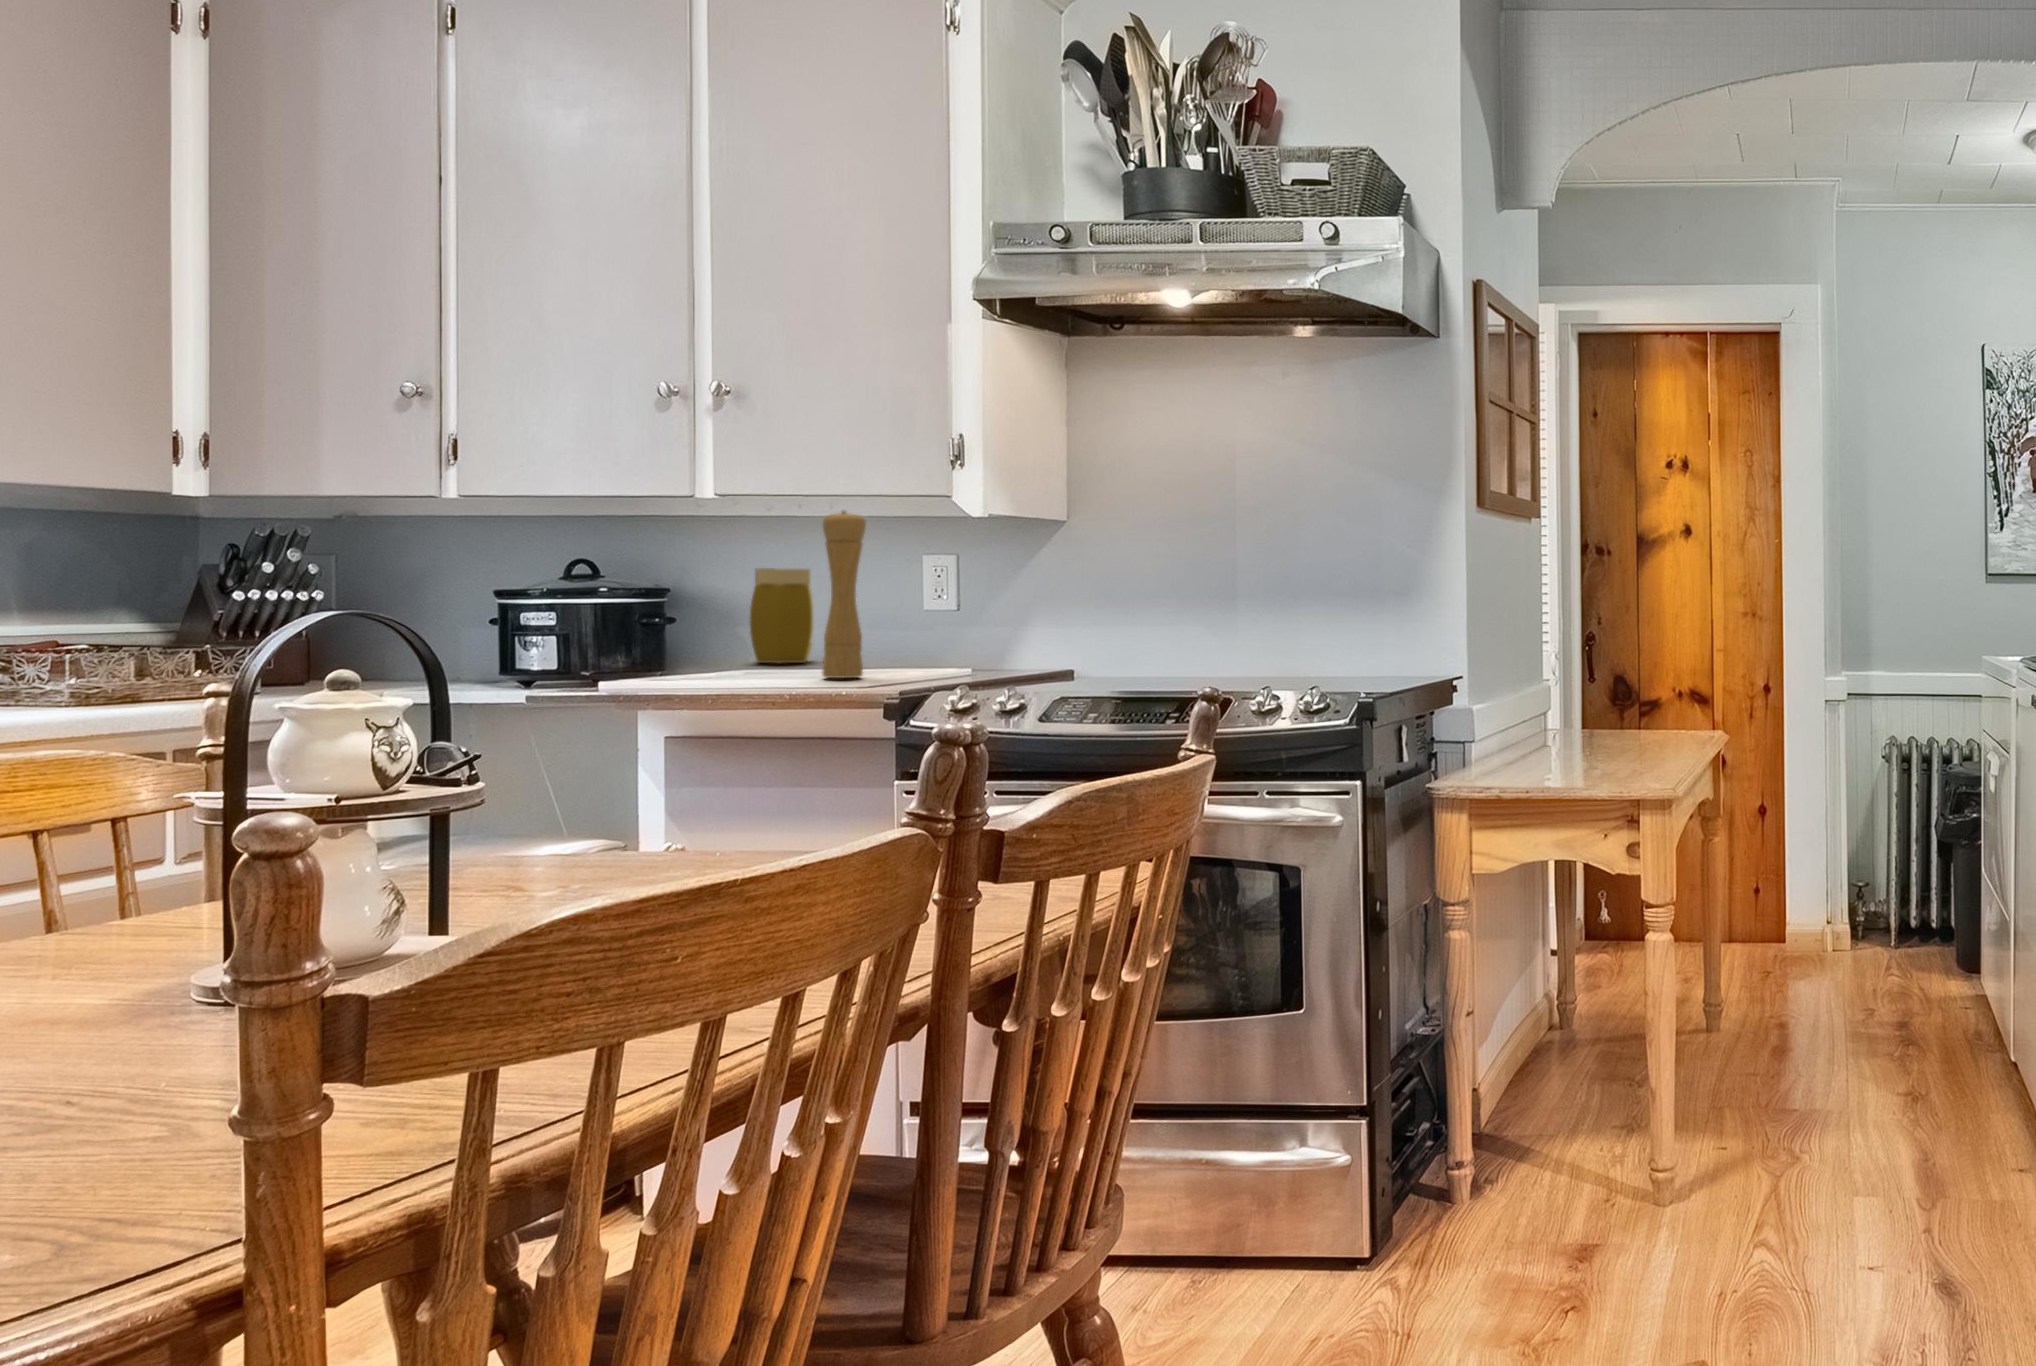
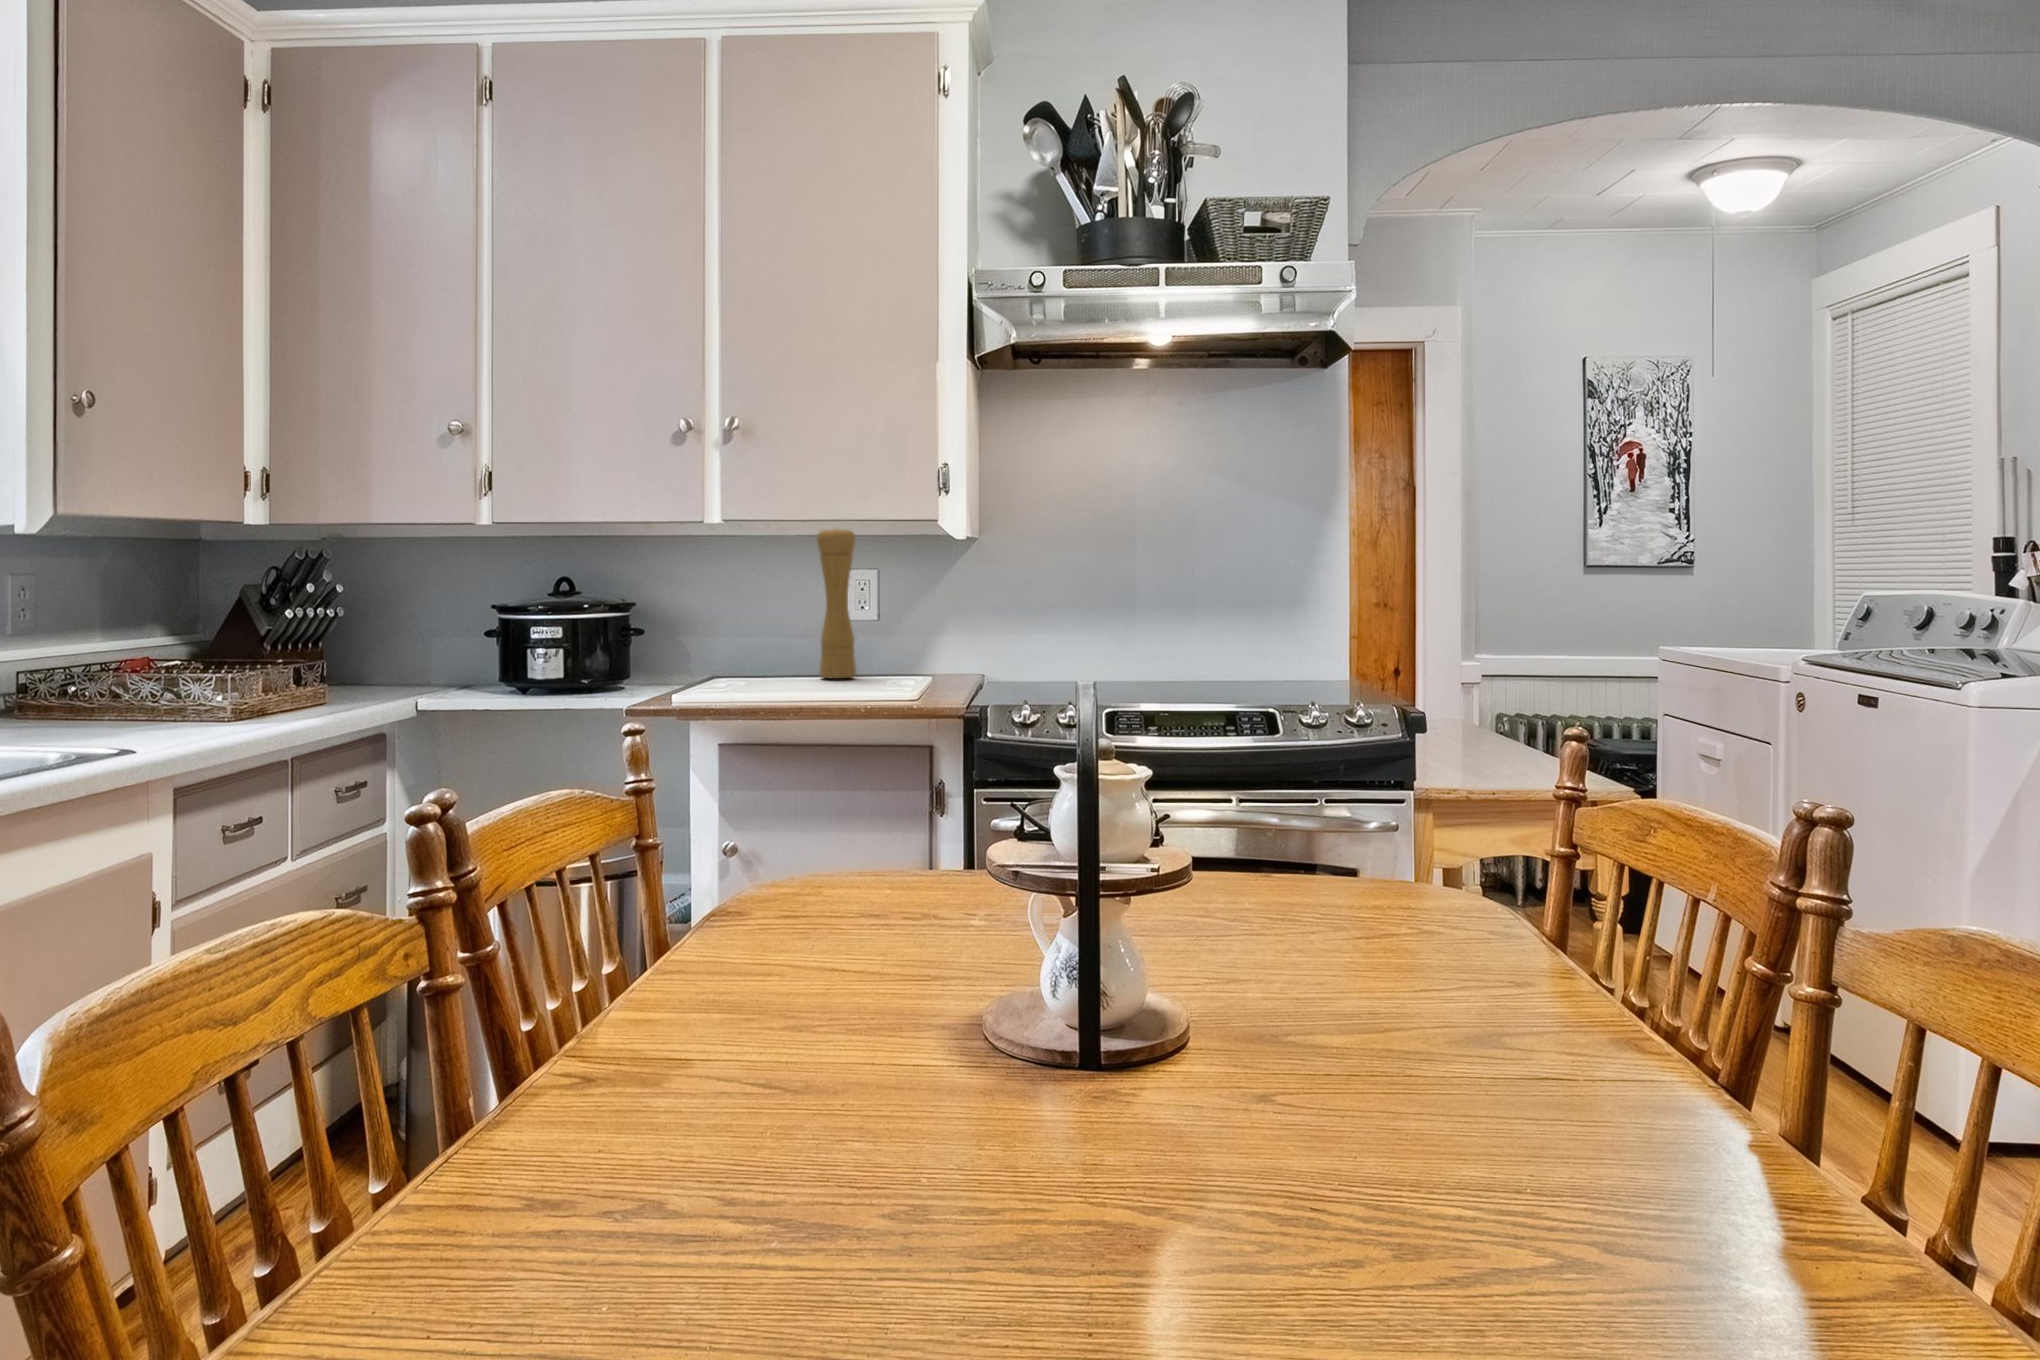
jar: present [750,568,813,663] -> none [712,580,771,667]

